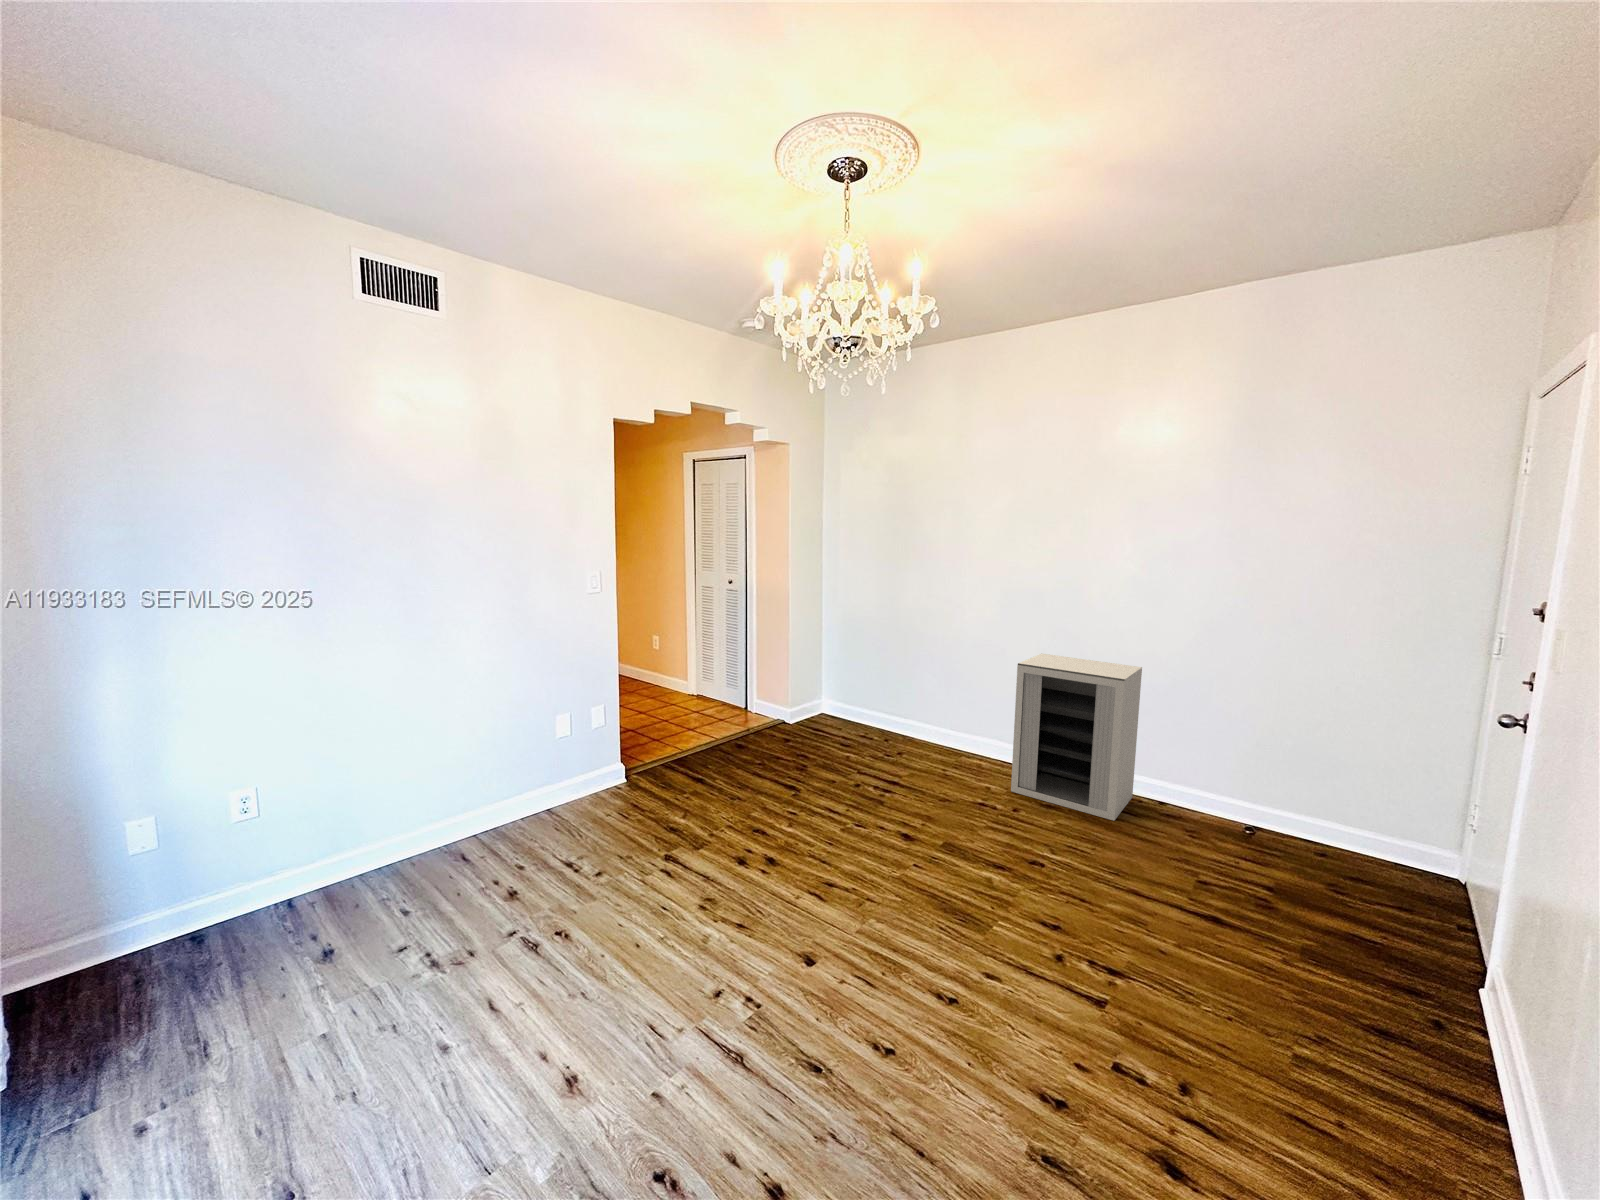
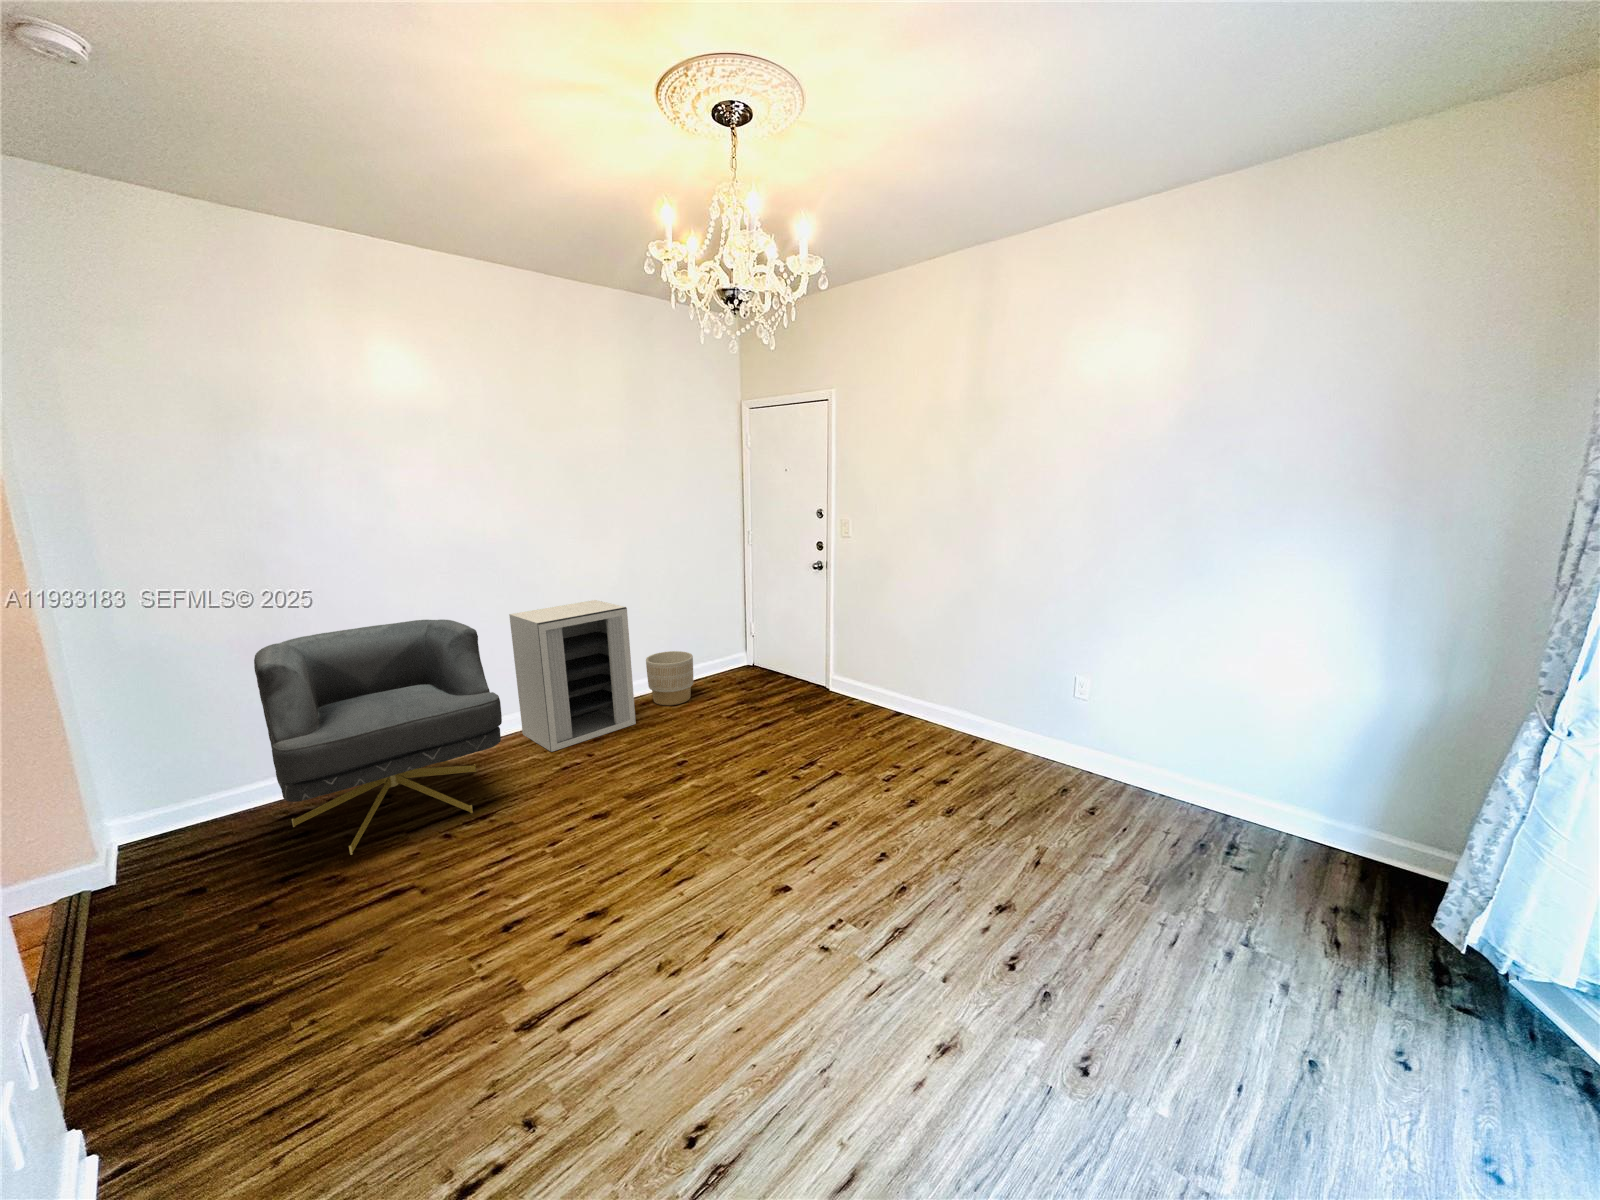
armchair: none [813,625,972,785] -> present [254,620,502,855]
planter: none [1182,762,1260,844] -> present [646,651,693,705]

